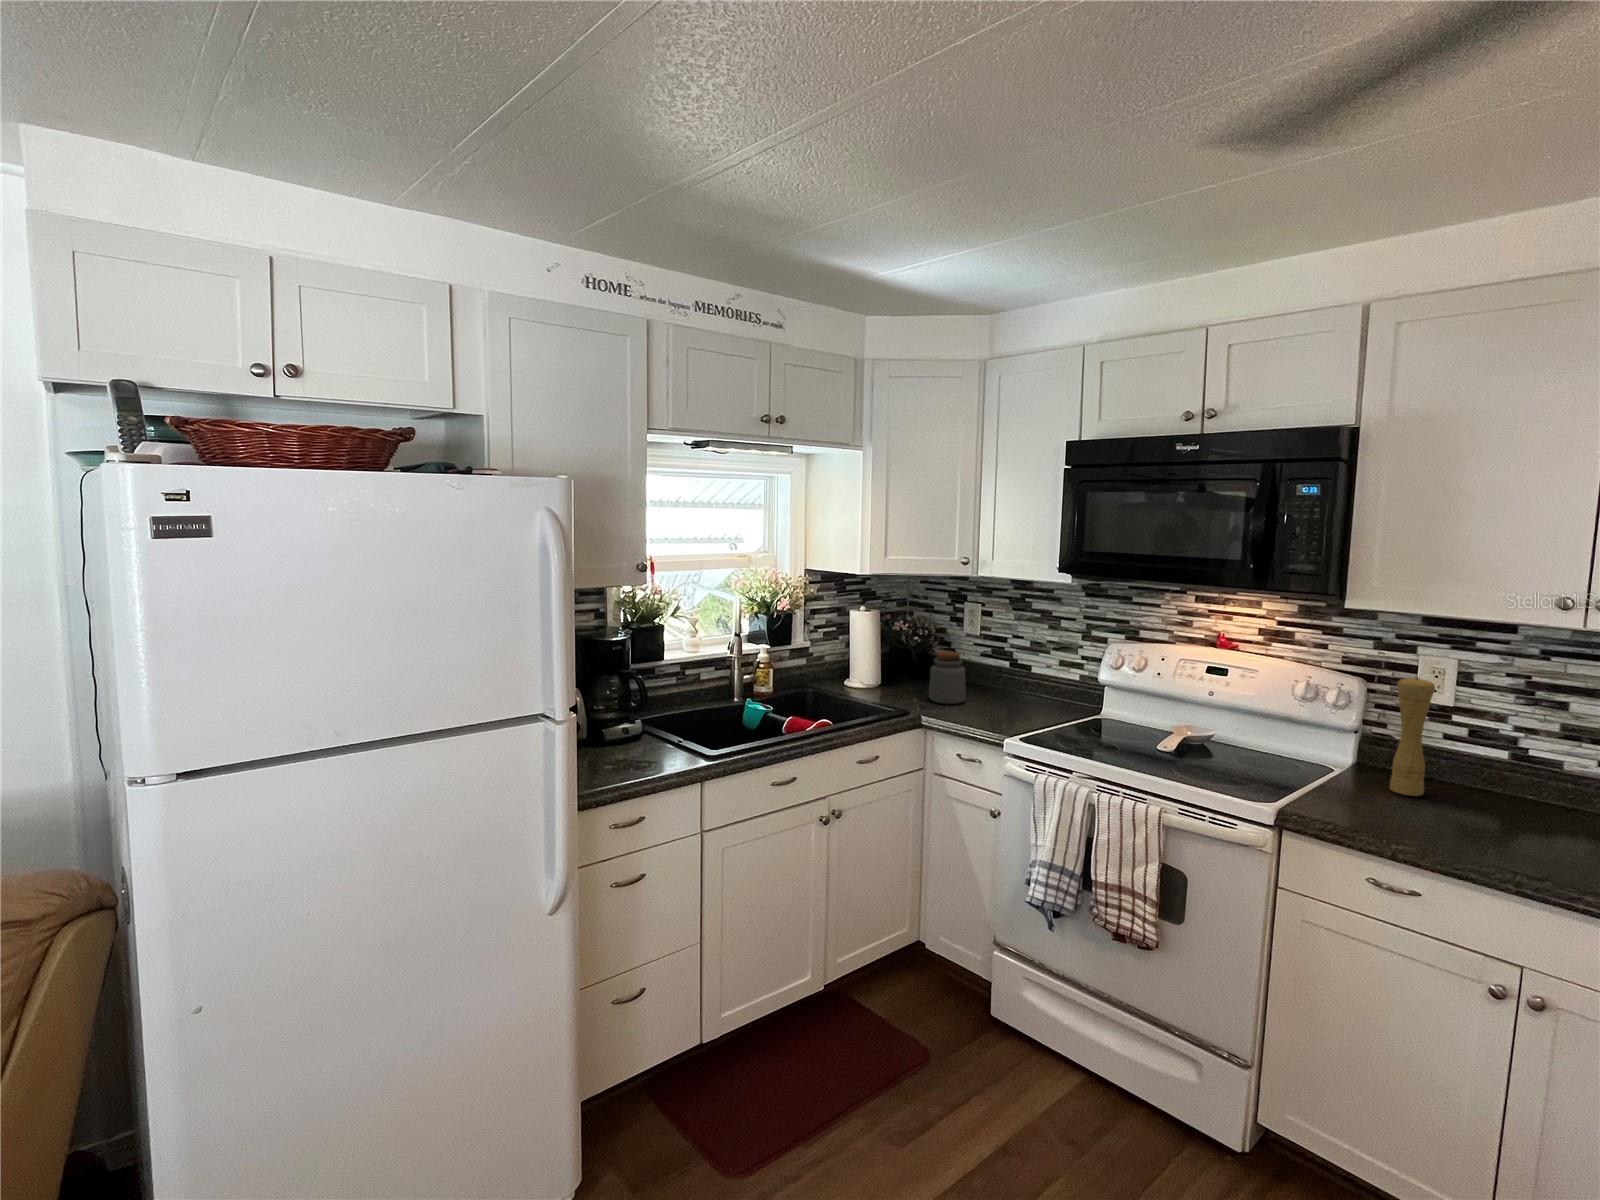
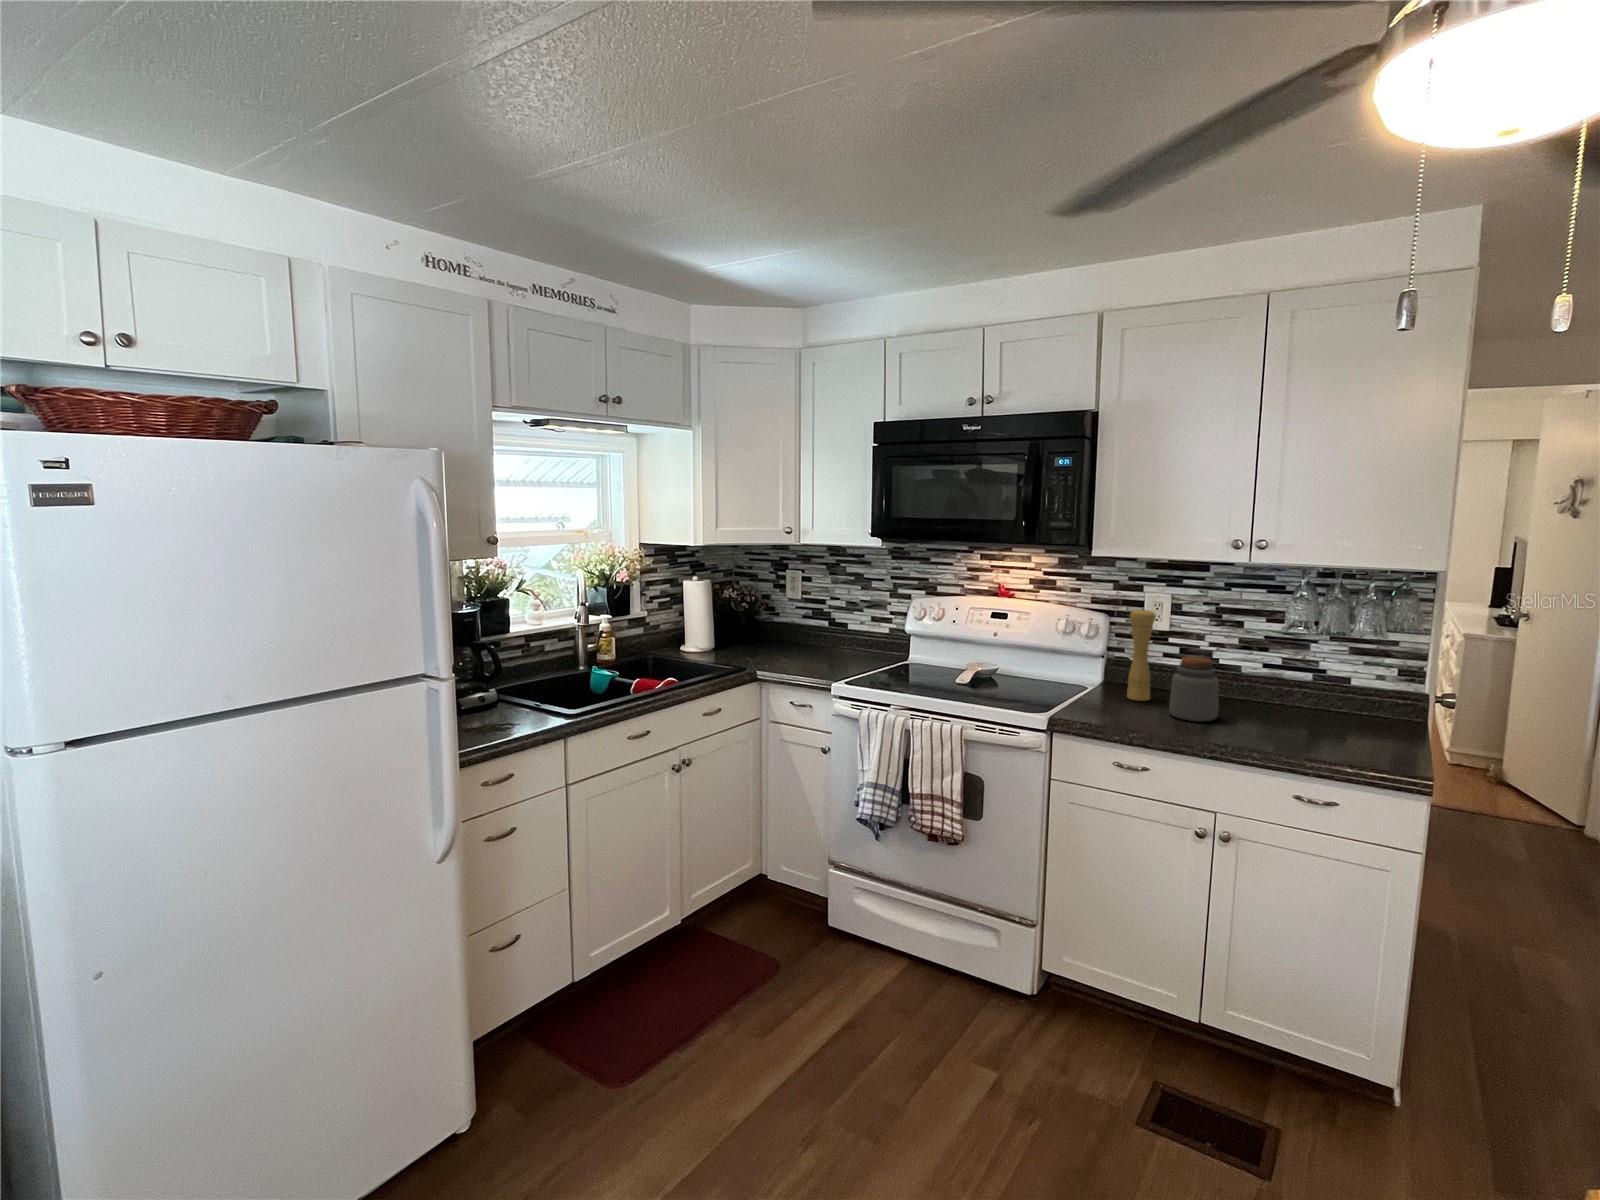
jar: present [929,651,966,704] -> present [1169,657,1219,722]

